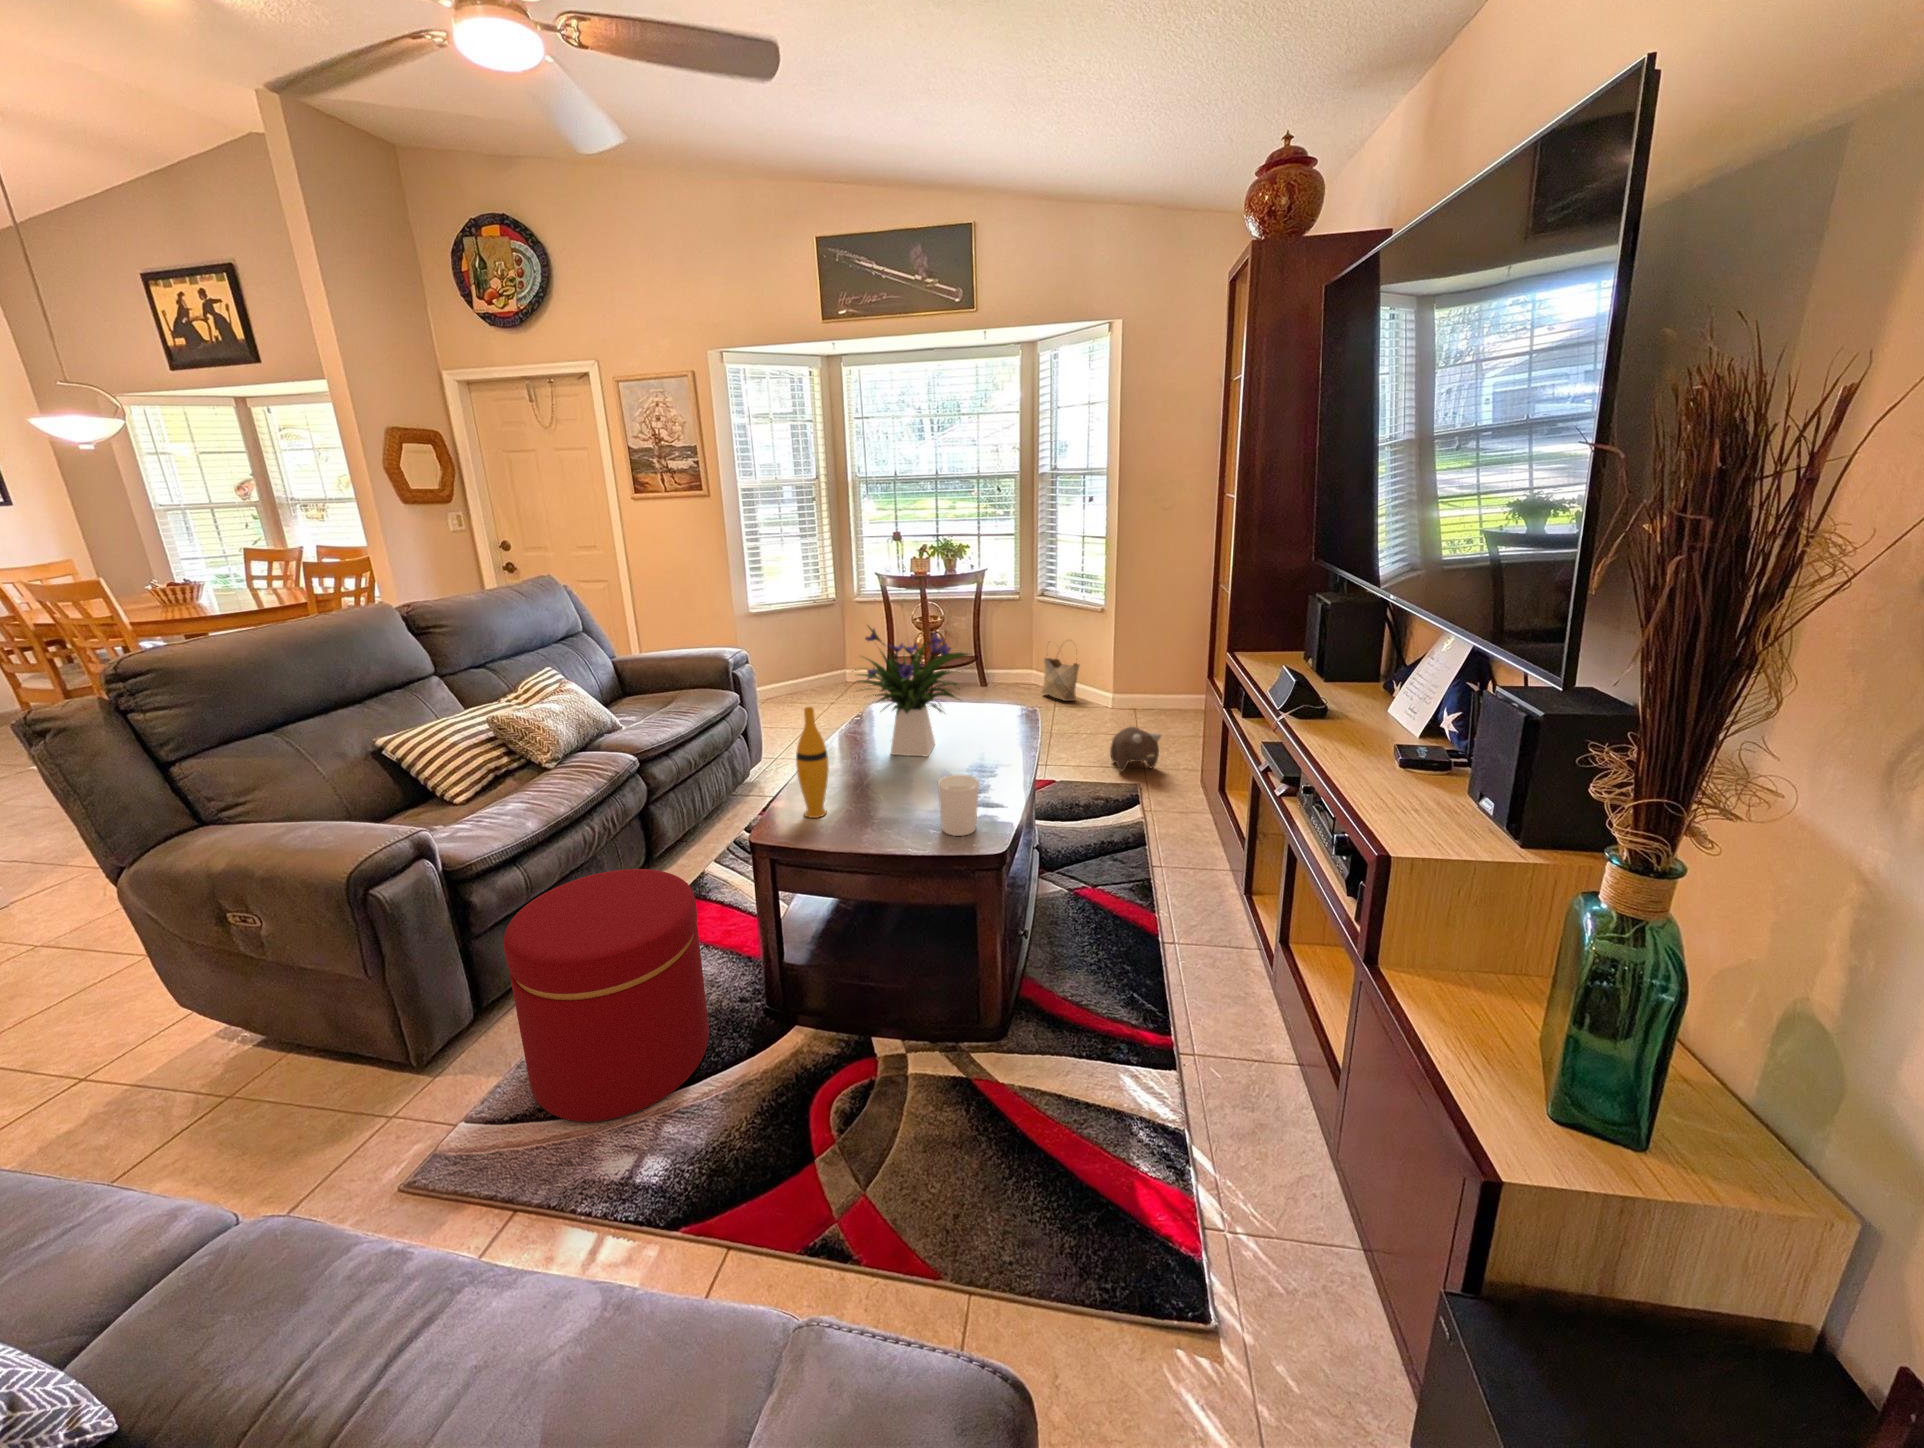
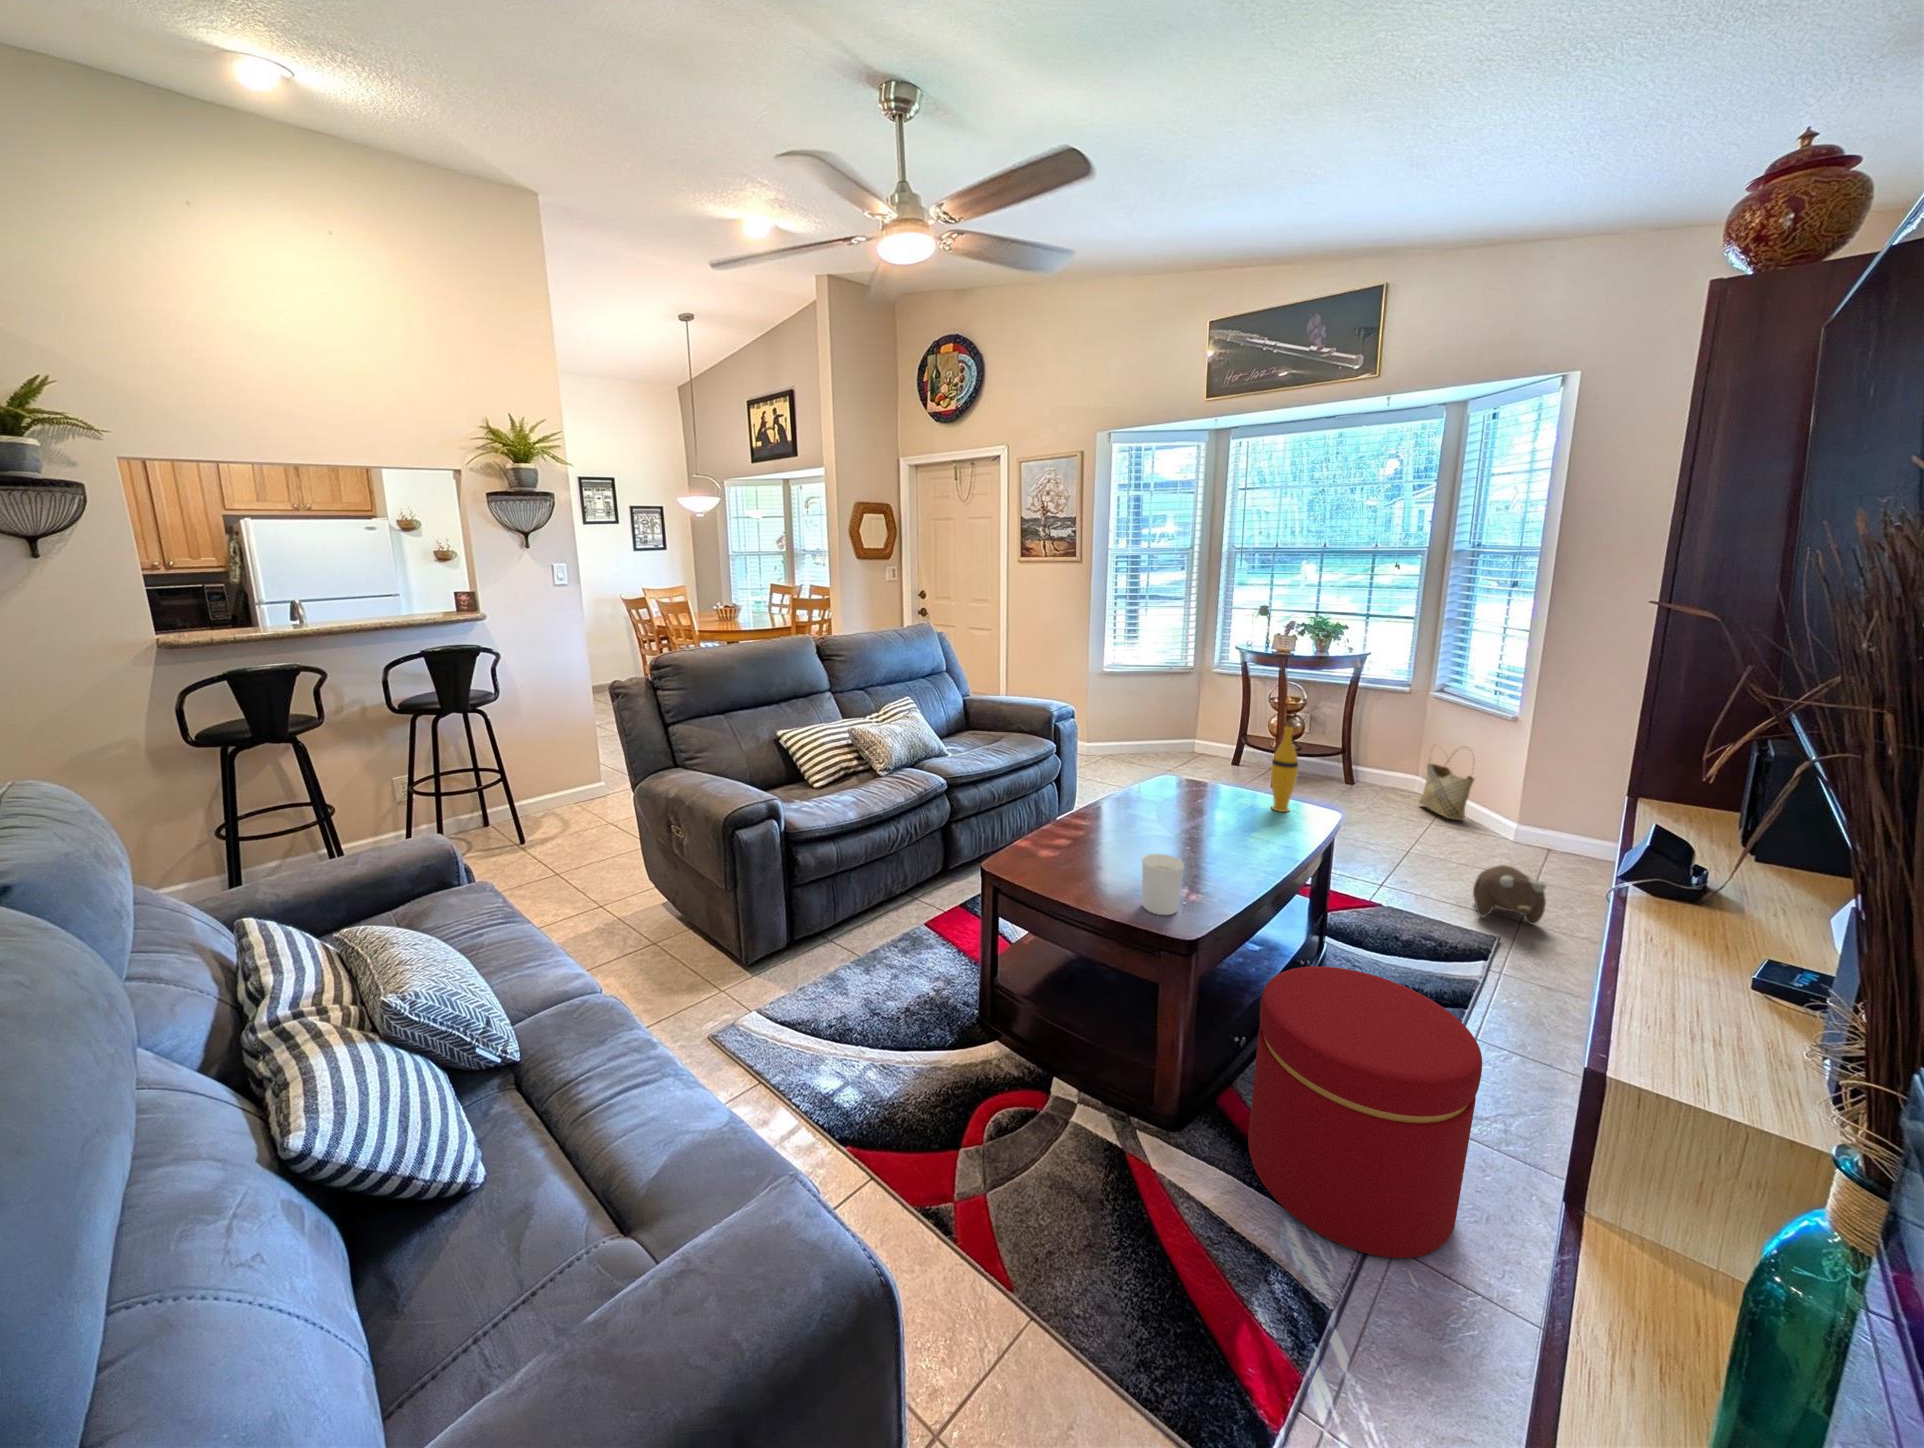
flower arrangement: present [852,627,969,757] -> none [1106,698,1240,835]
vase: present [796,707,829,818] -> present [1271,727,1298,812]
ottoman: present [504,869,709,1122] -> present [1248,966,1482,1258]

